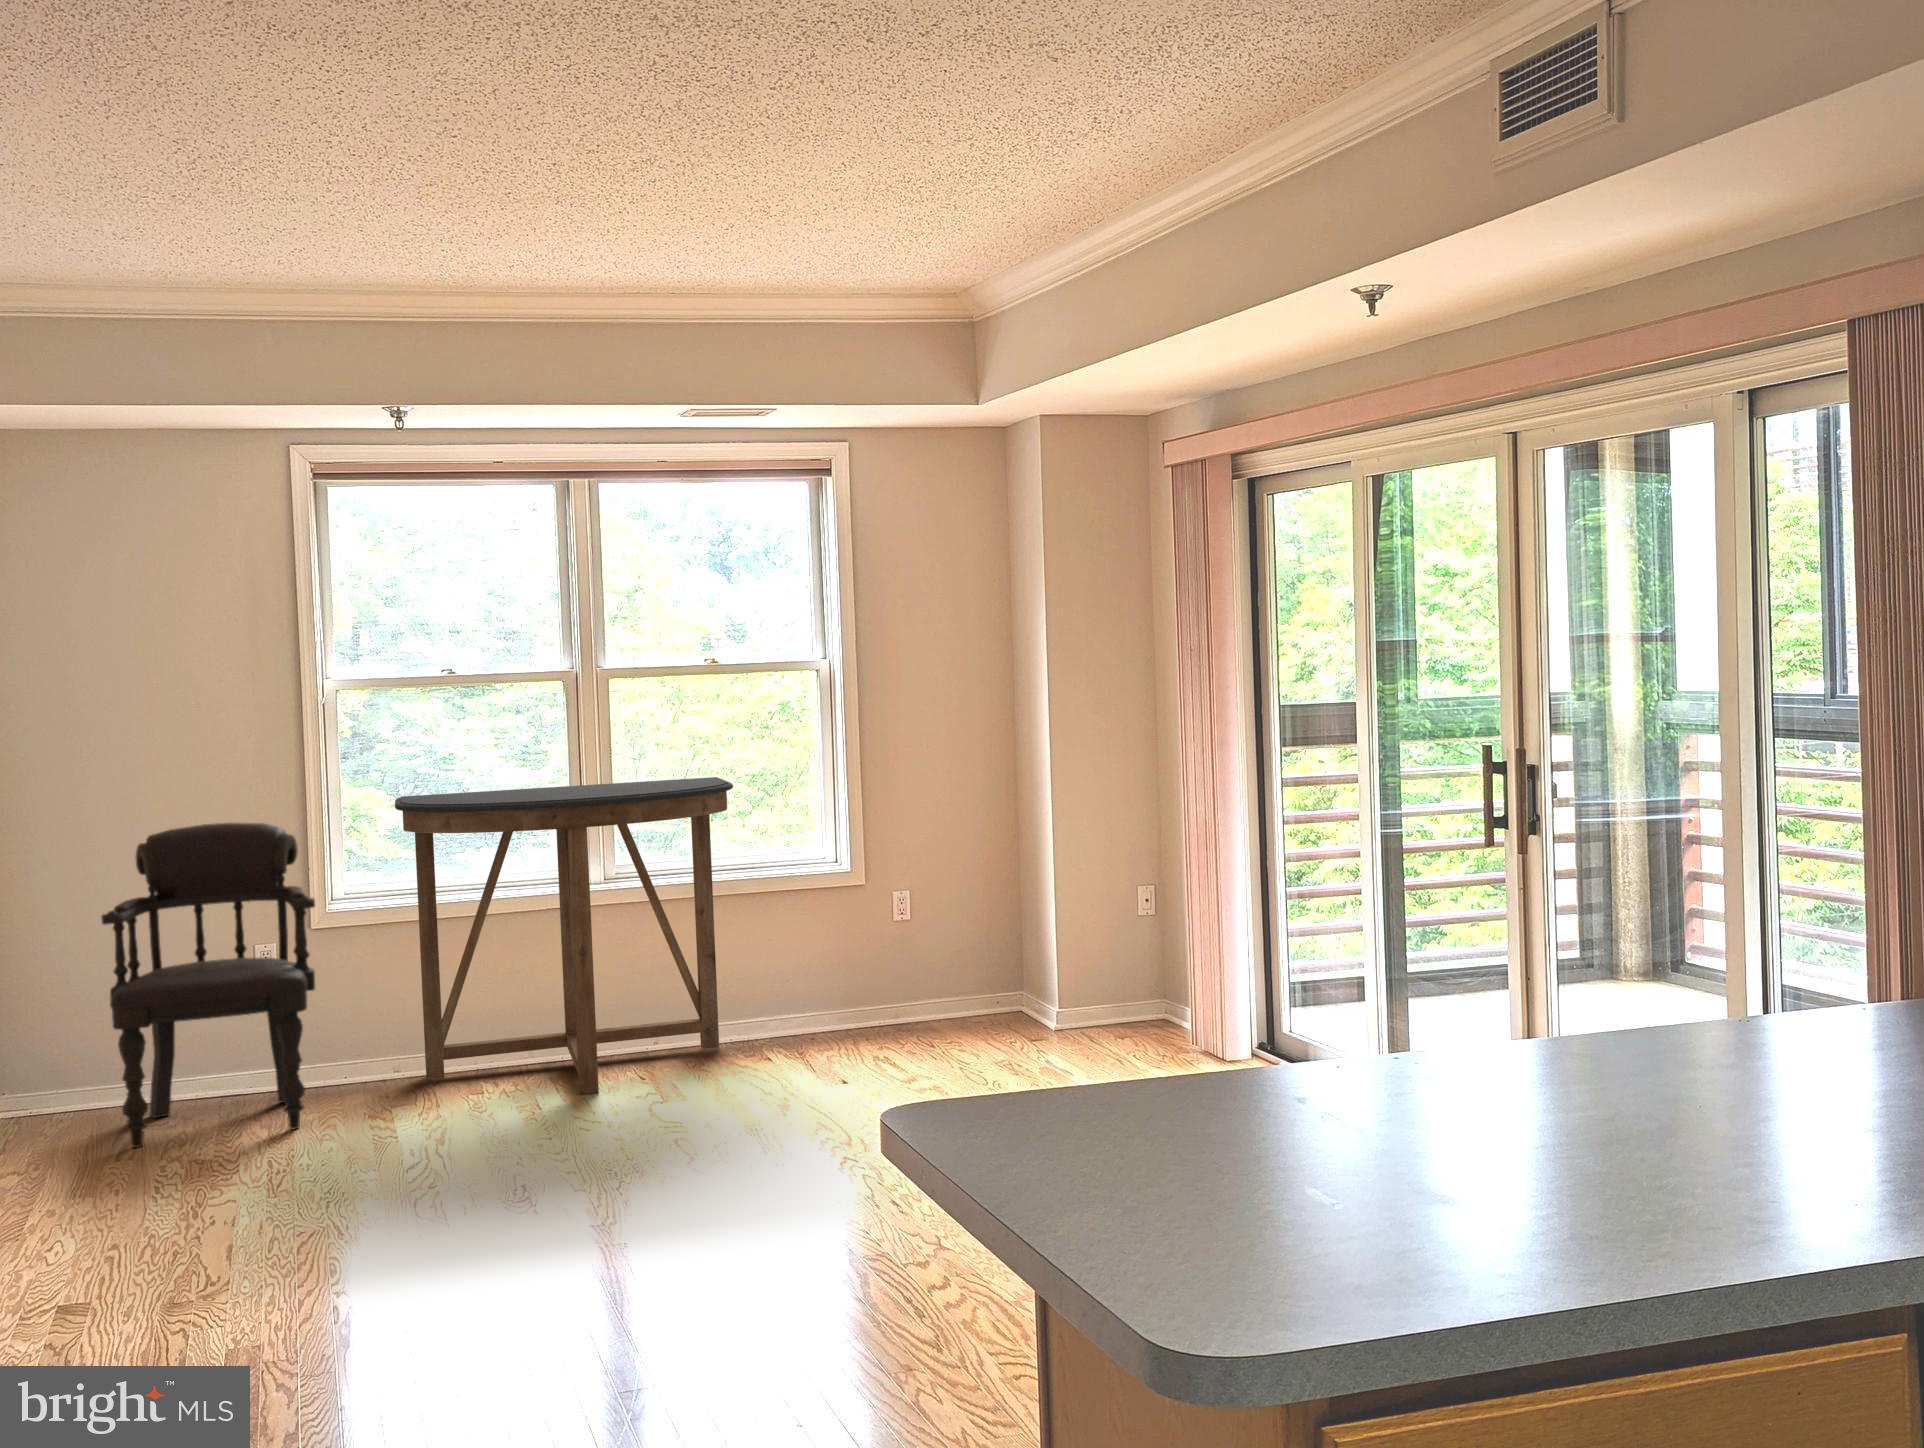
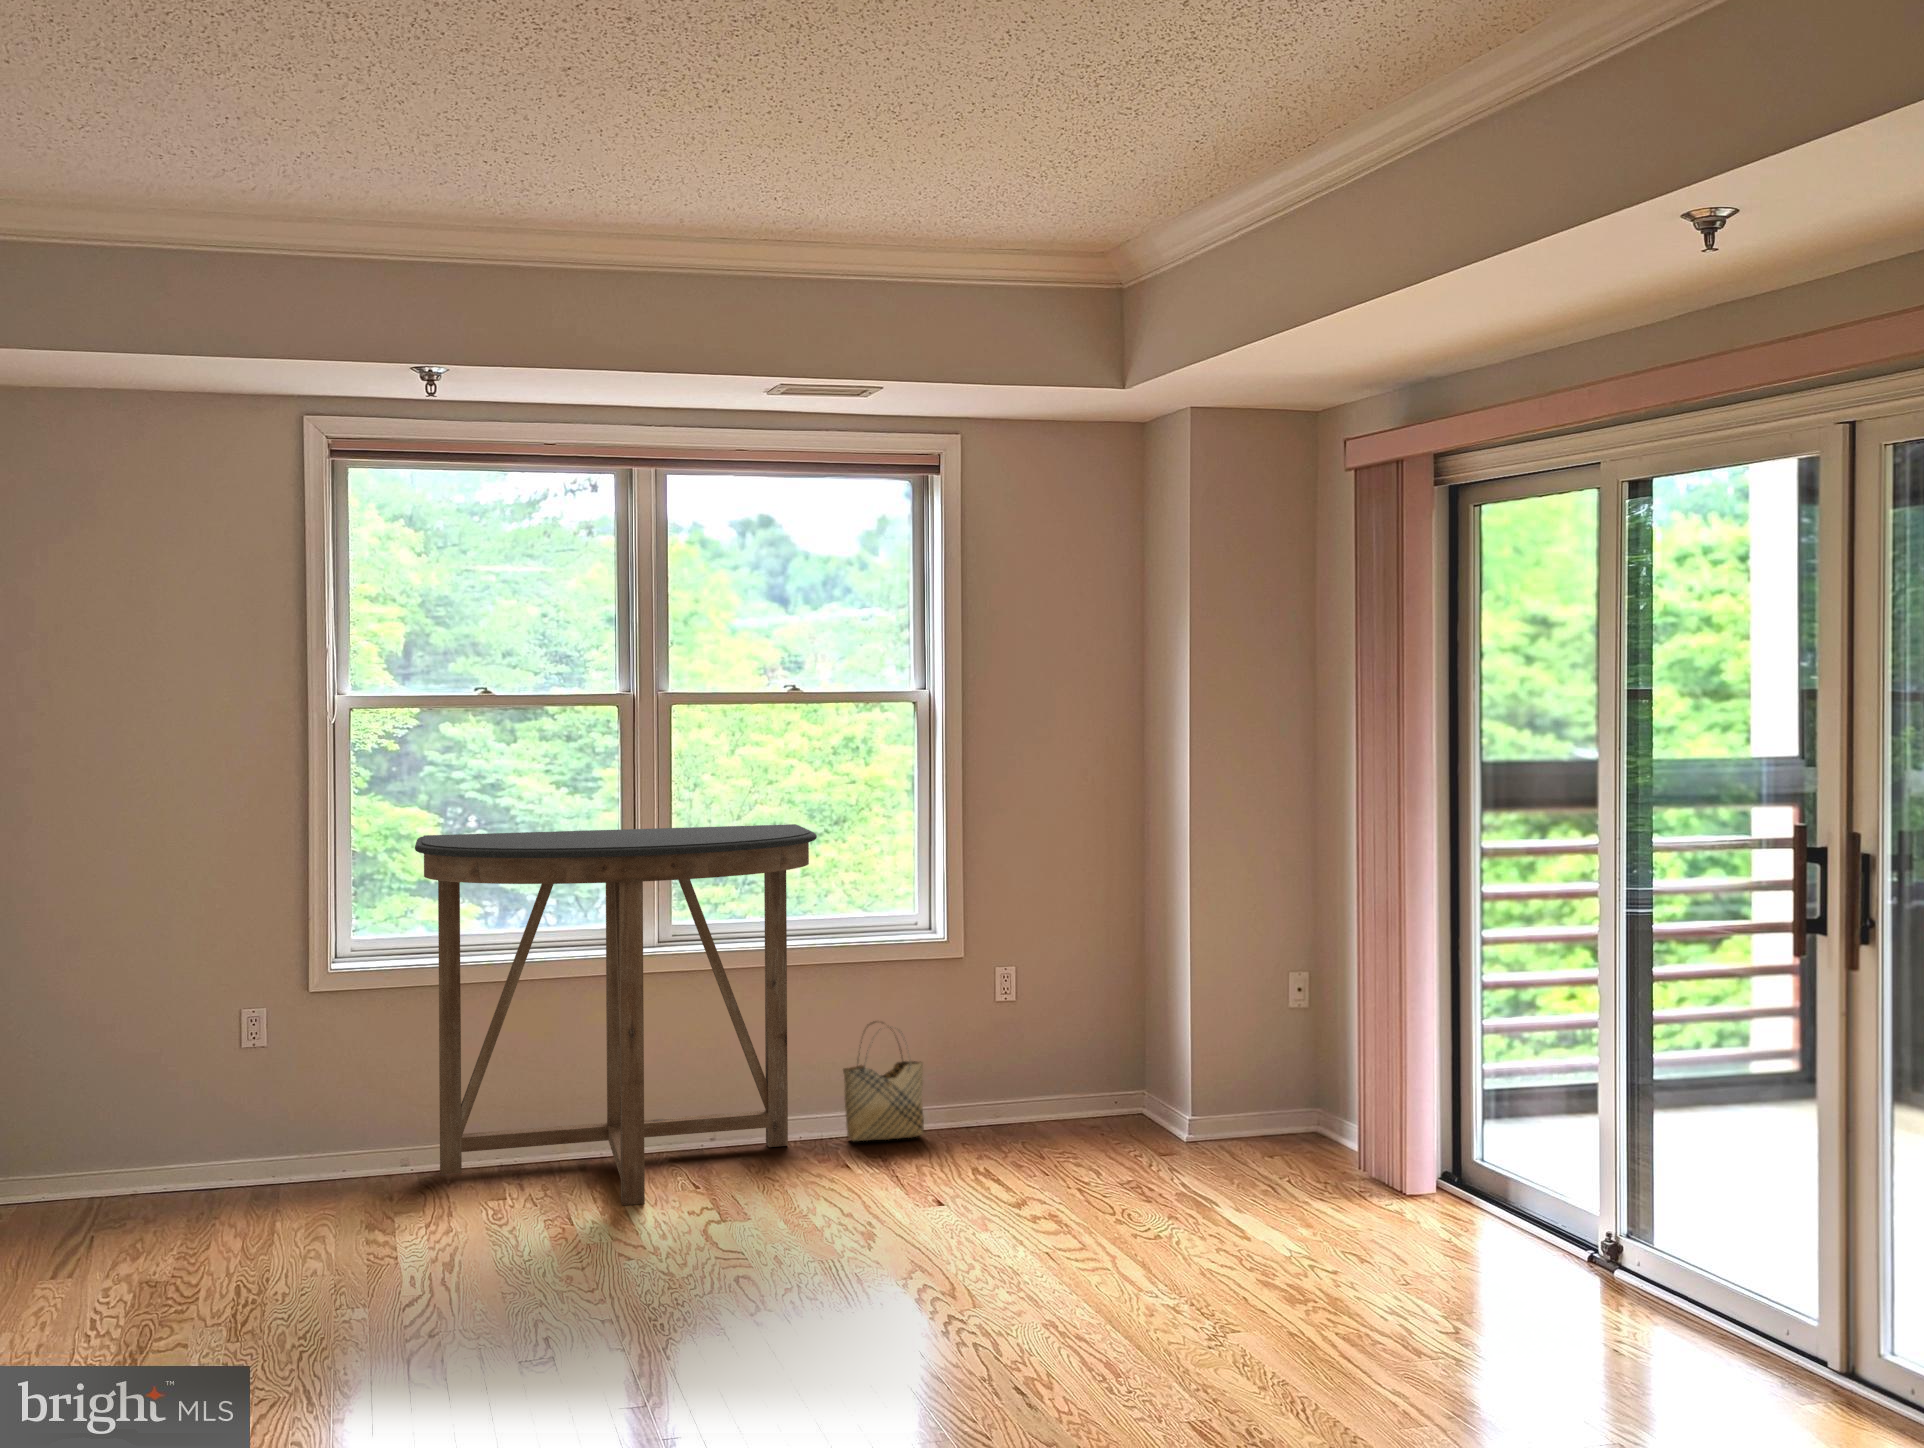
armchair: present [102,823,315,1148] -> none [53,860,313,1258]
woven basket: none [763,941,834,1041] -> present [843,1021,924,1141]

